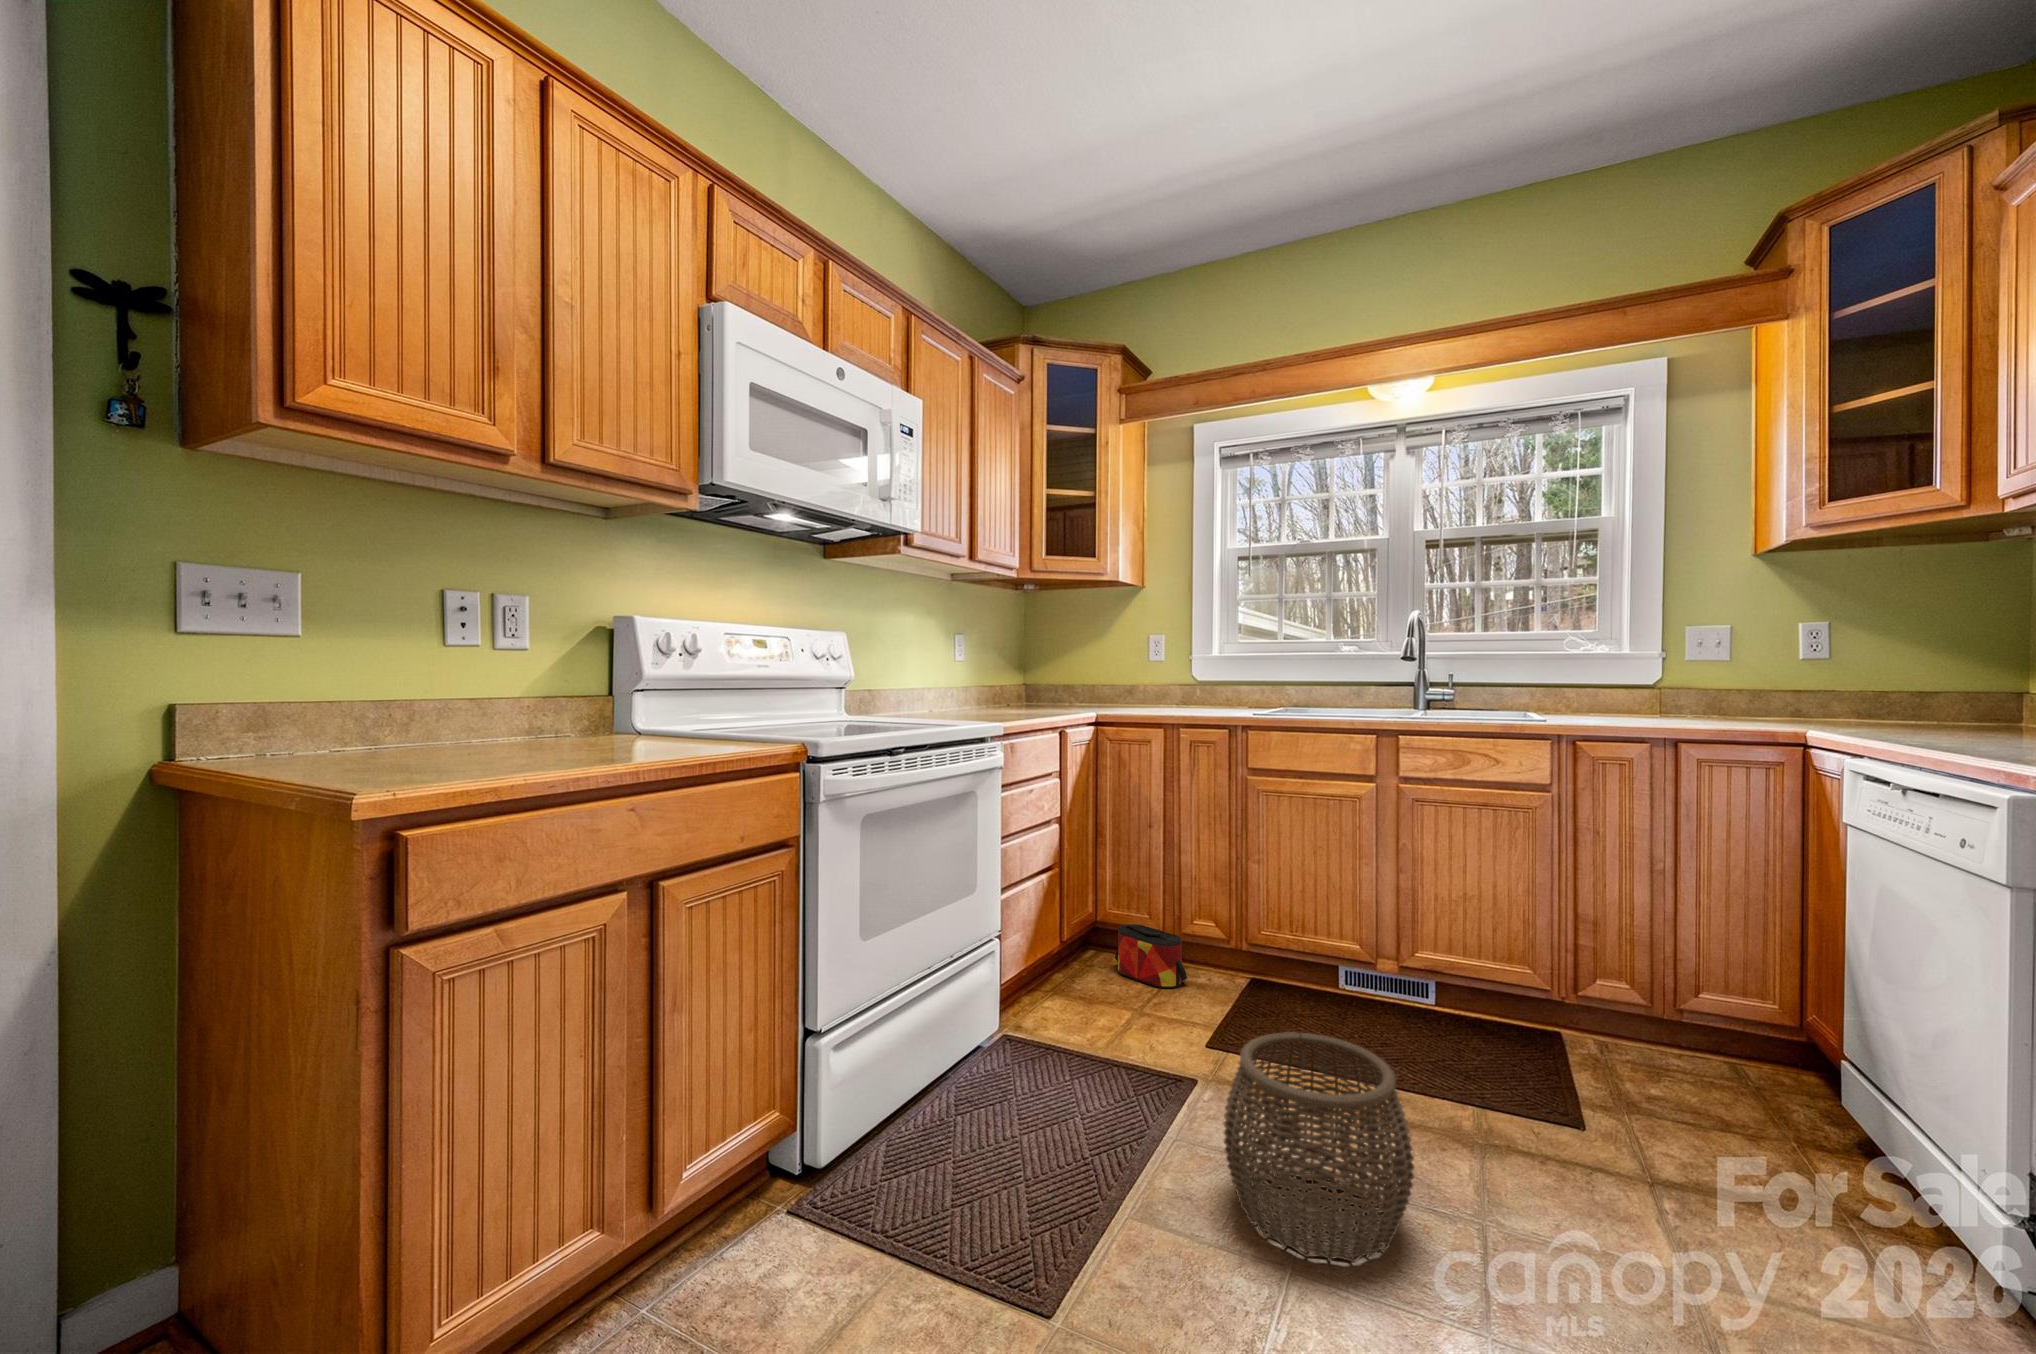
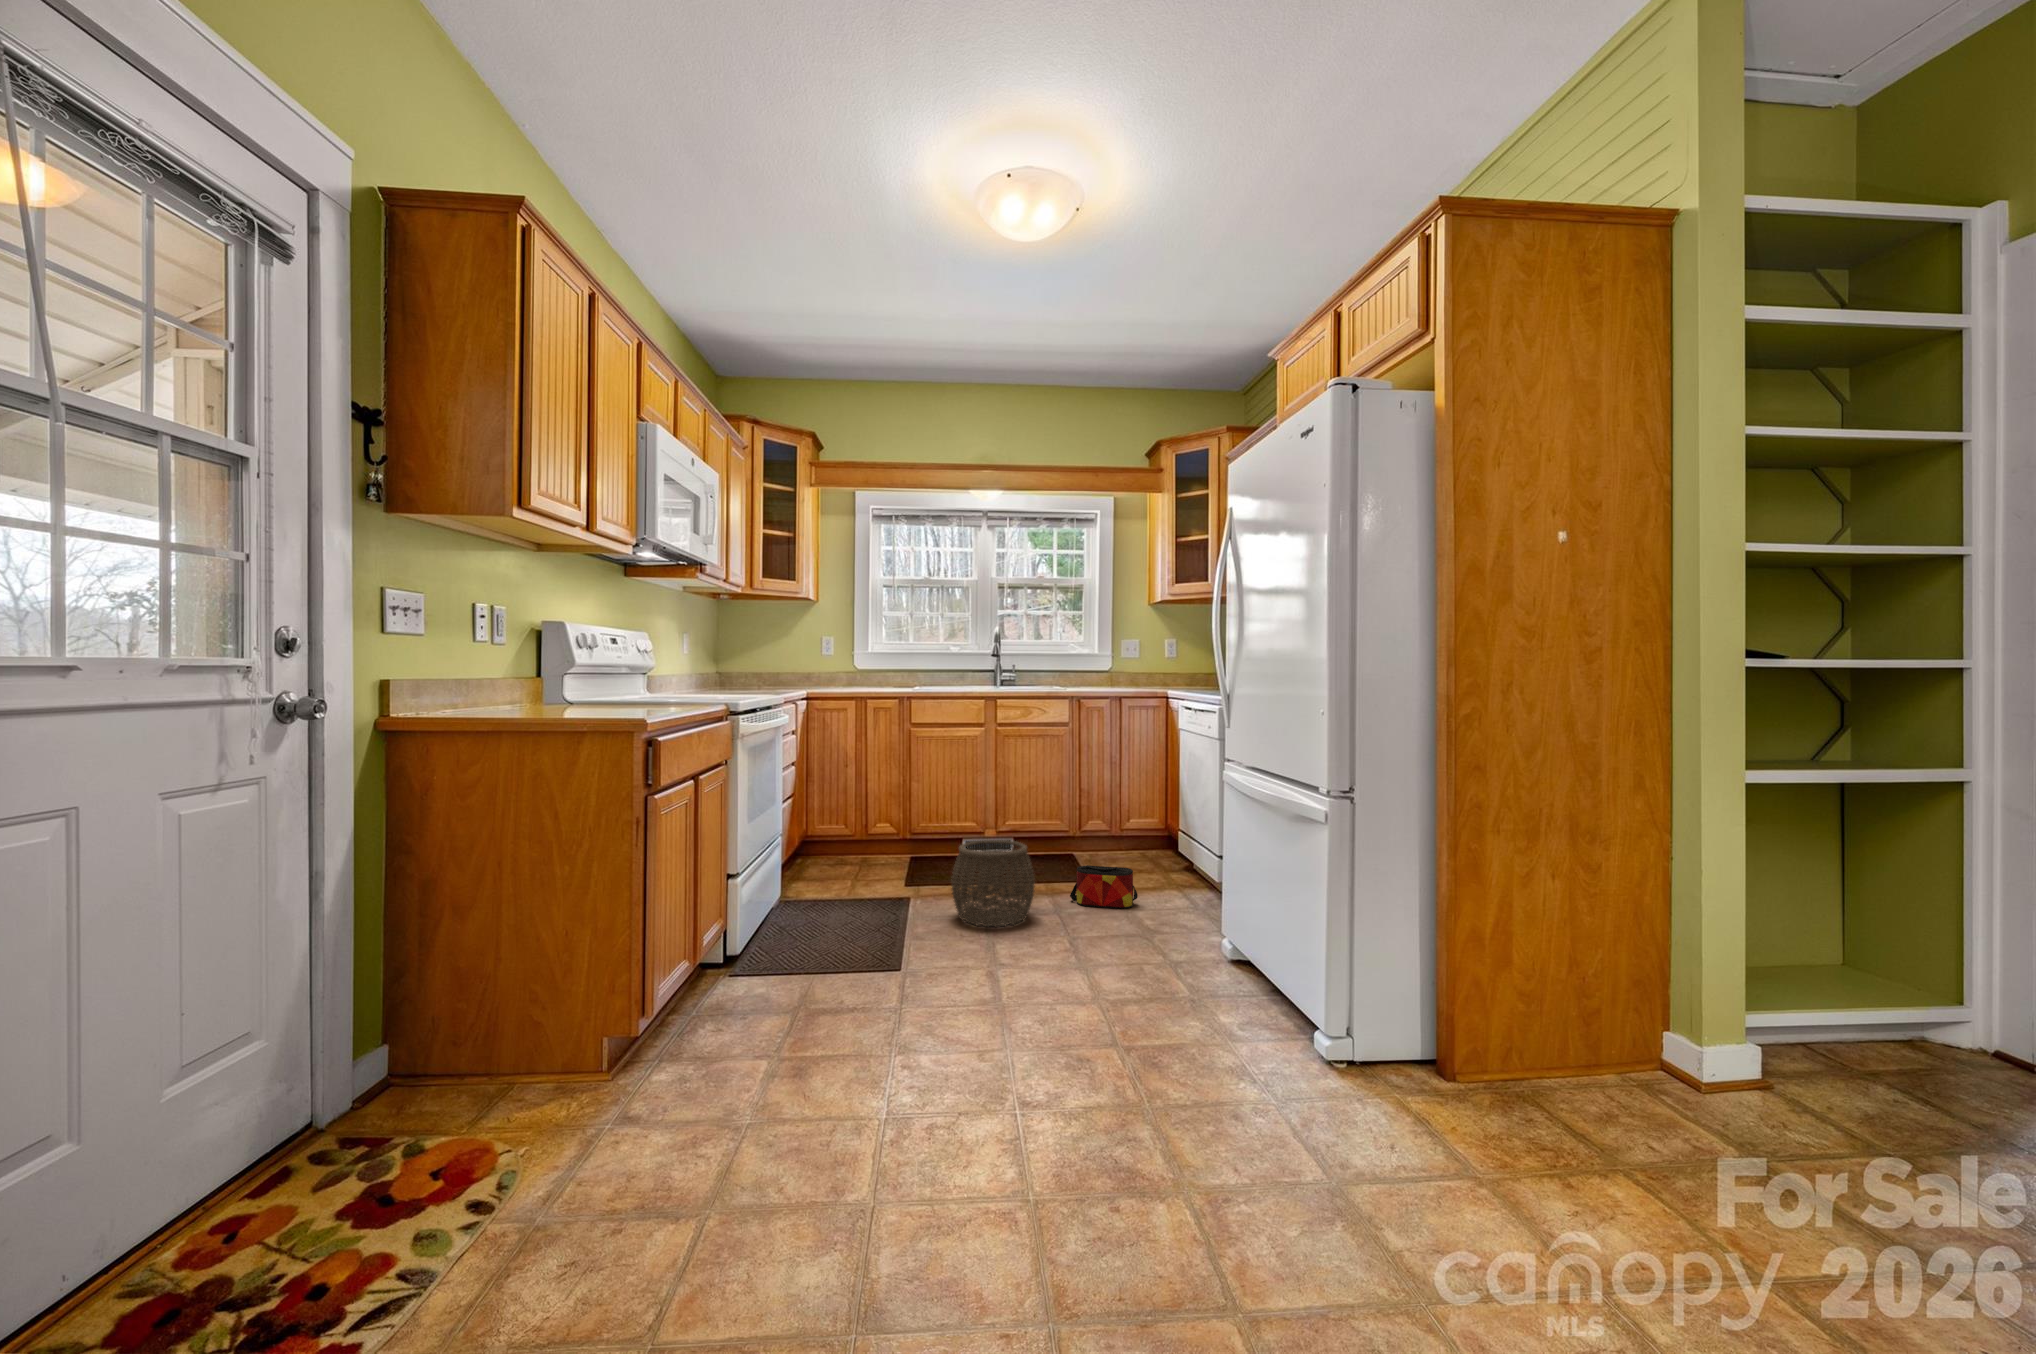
bag: present [1115,924,1187,989] -> present [1070,865,1138,909]

